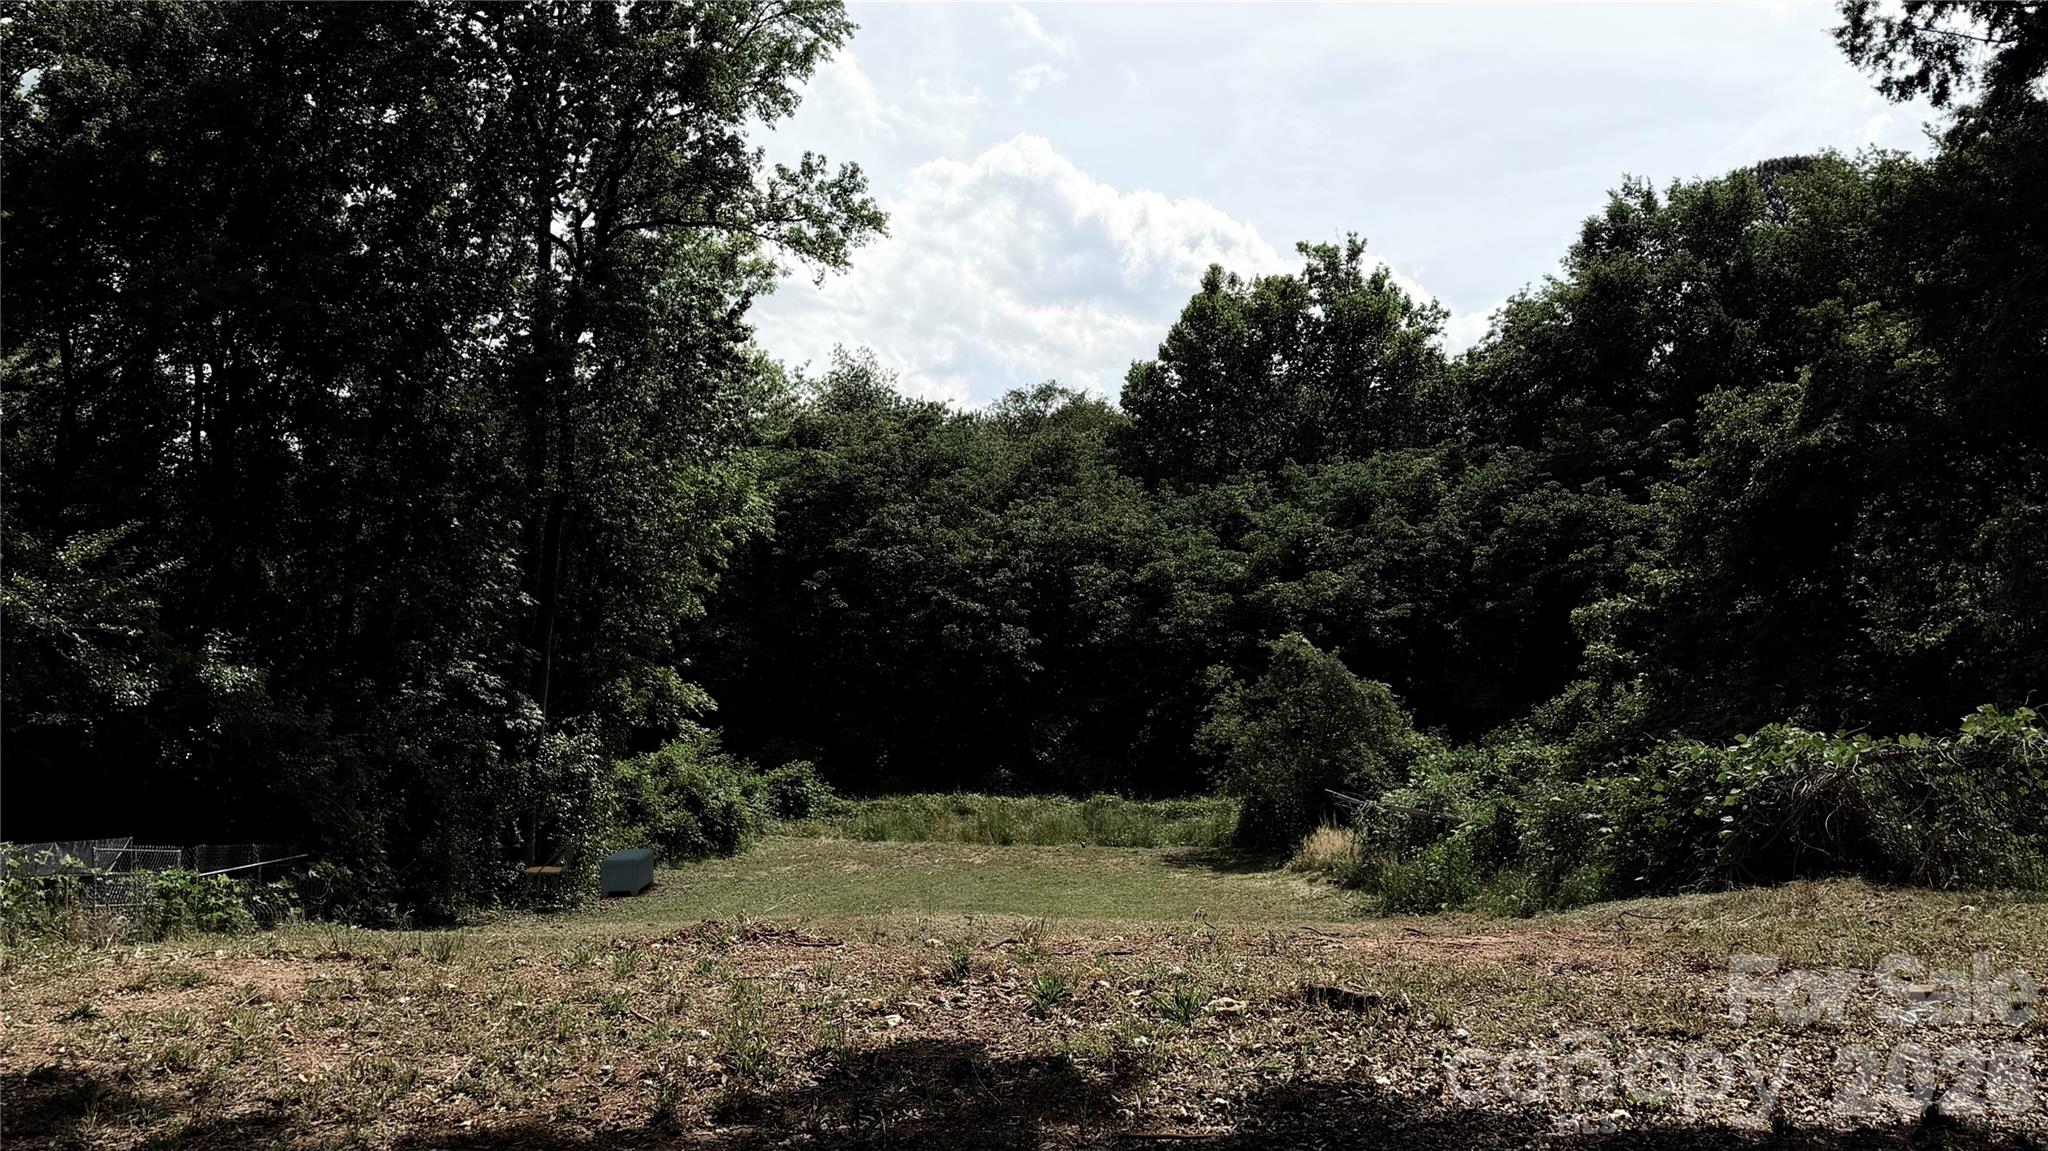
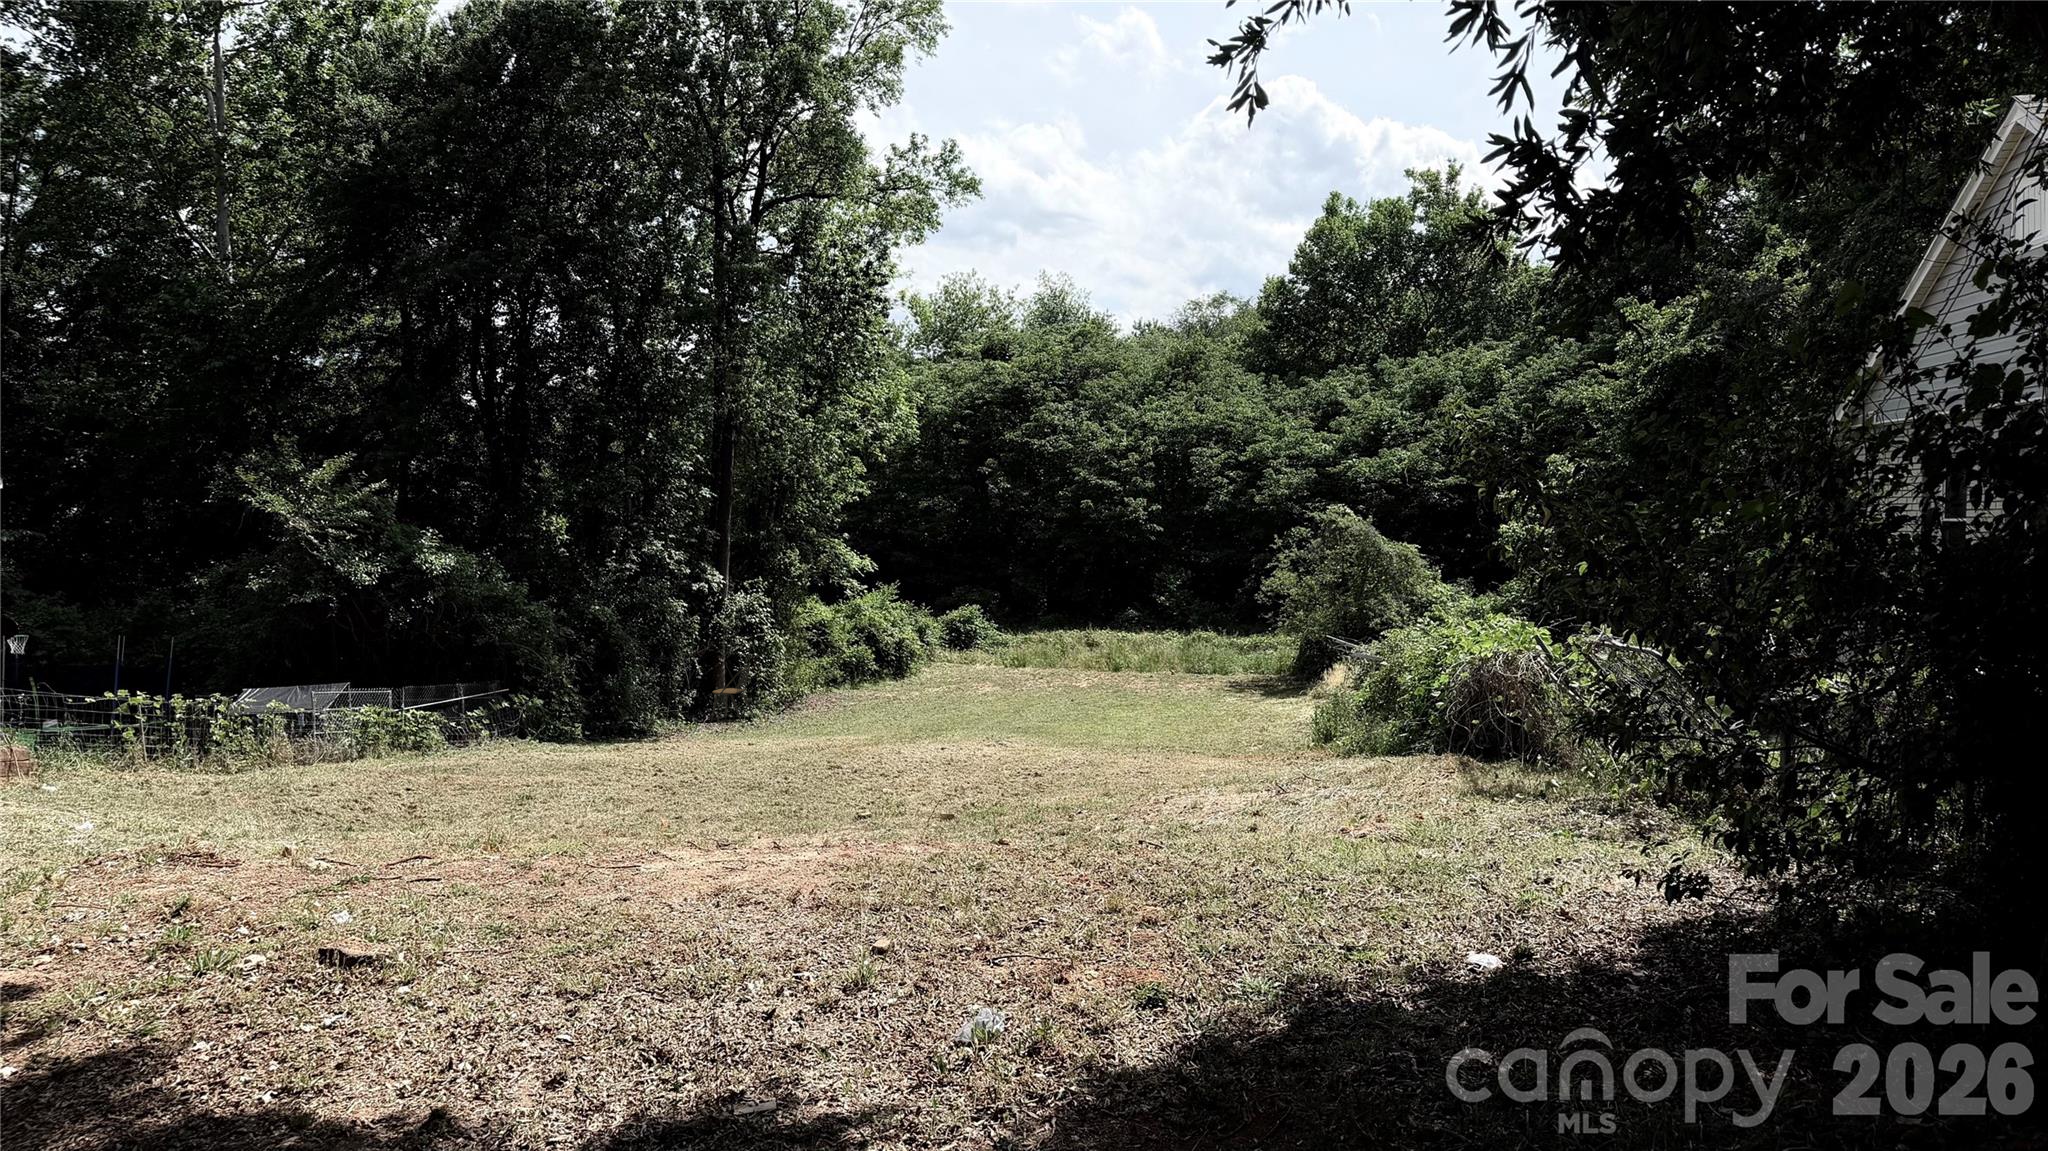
bench: present [601,849,654,897] -> none [774,675,819,710]

